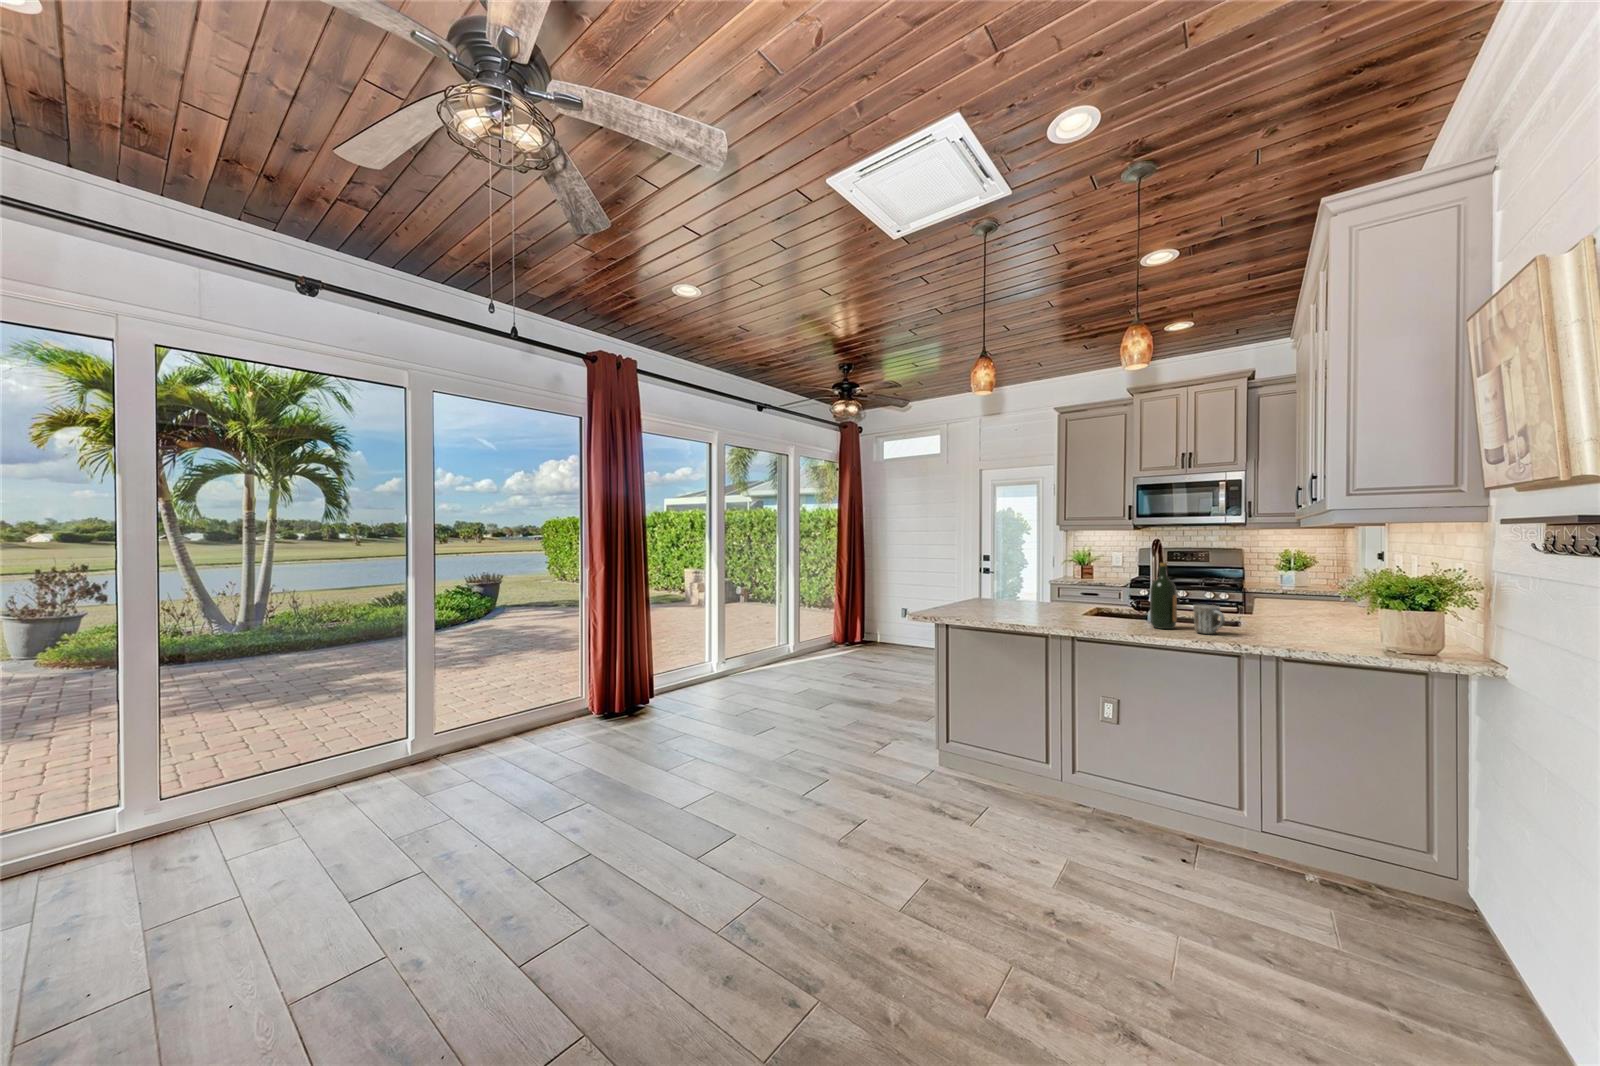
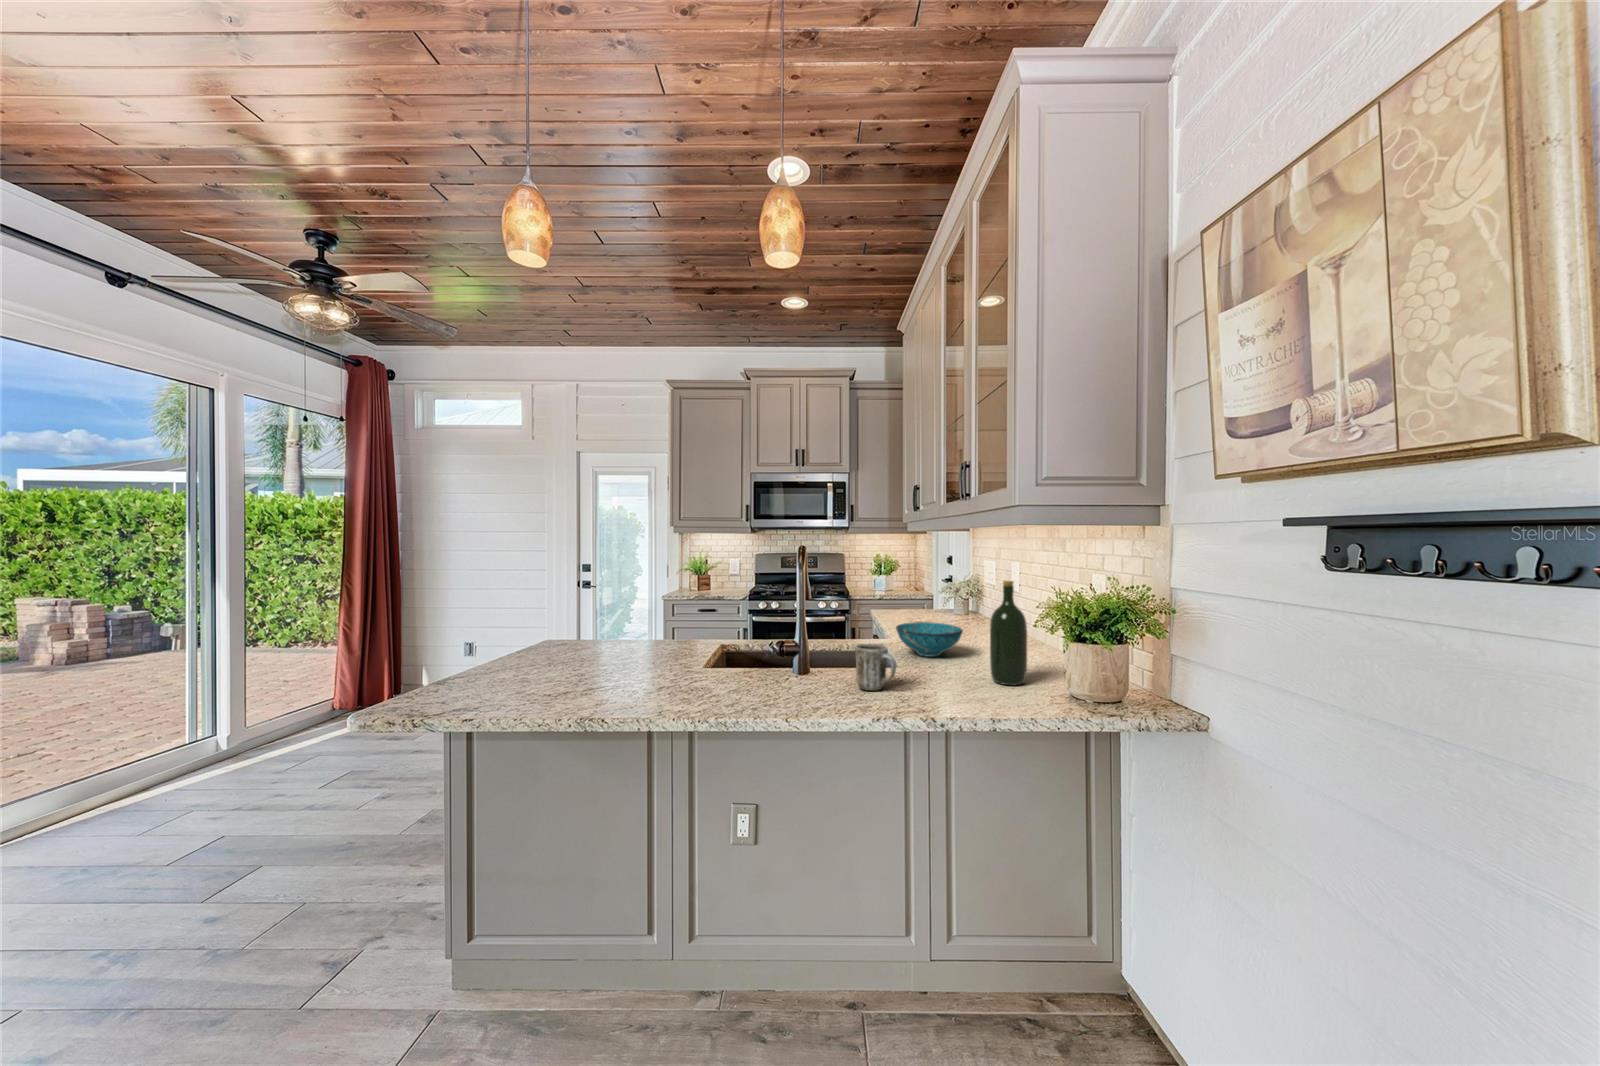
wine bottle: present [1150,563,1177,629] -> present [990,581,1027,685]
bowl: none [1249,602,1318,628] -> present [896,622,963,657]

